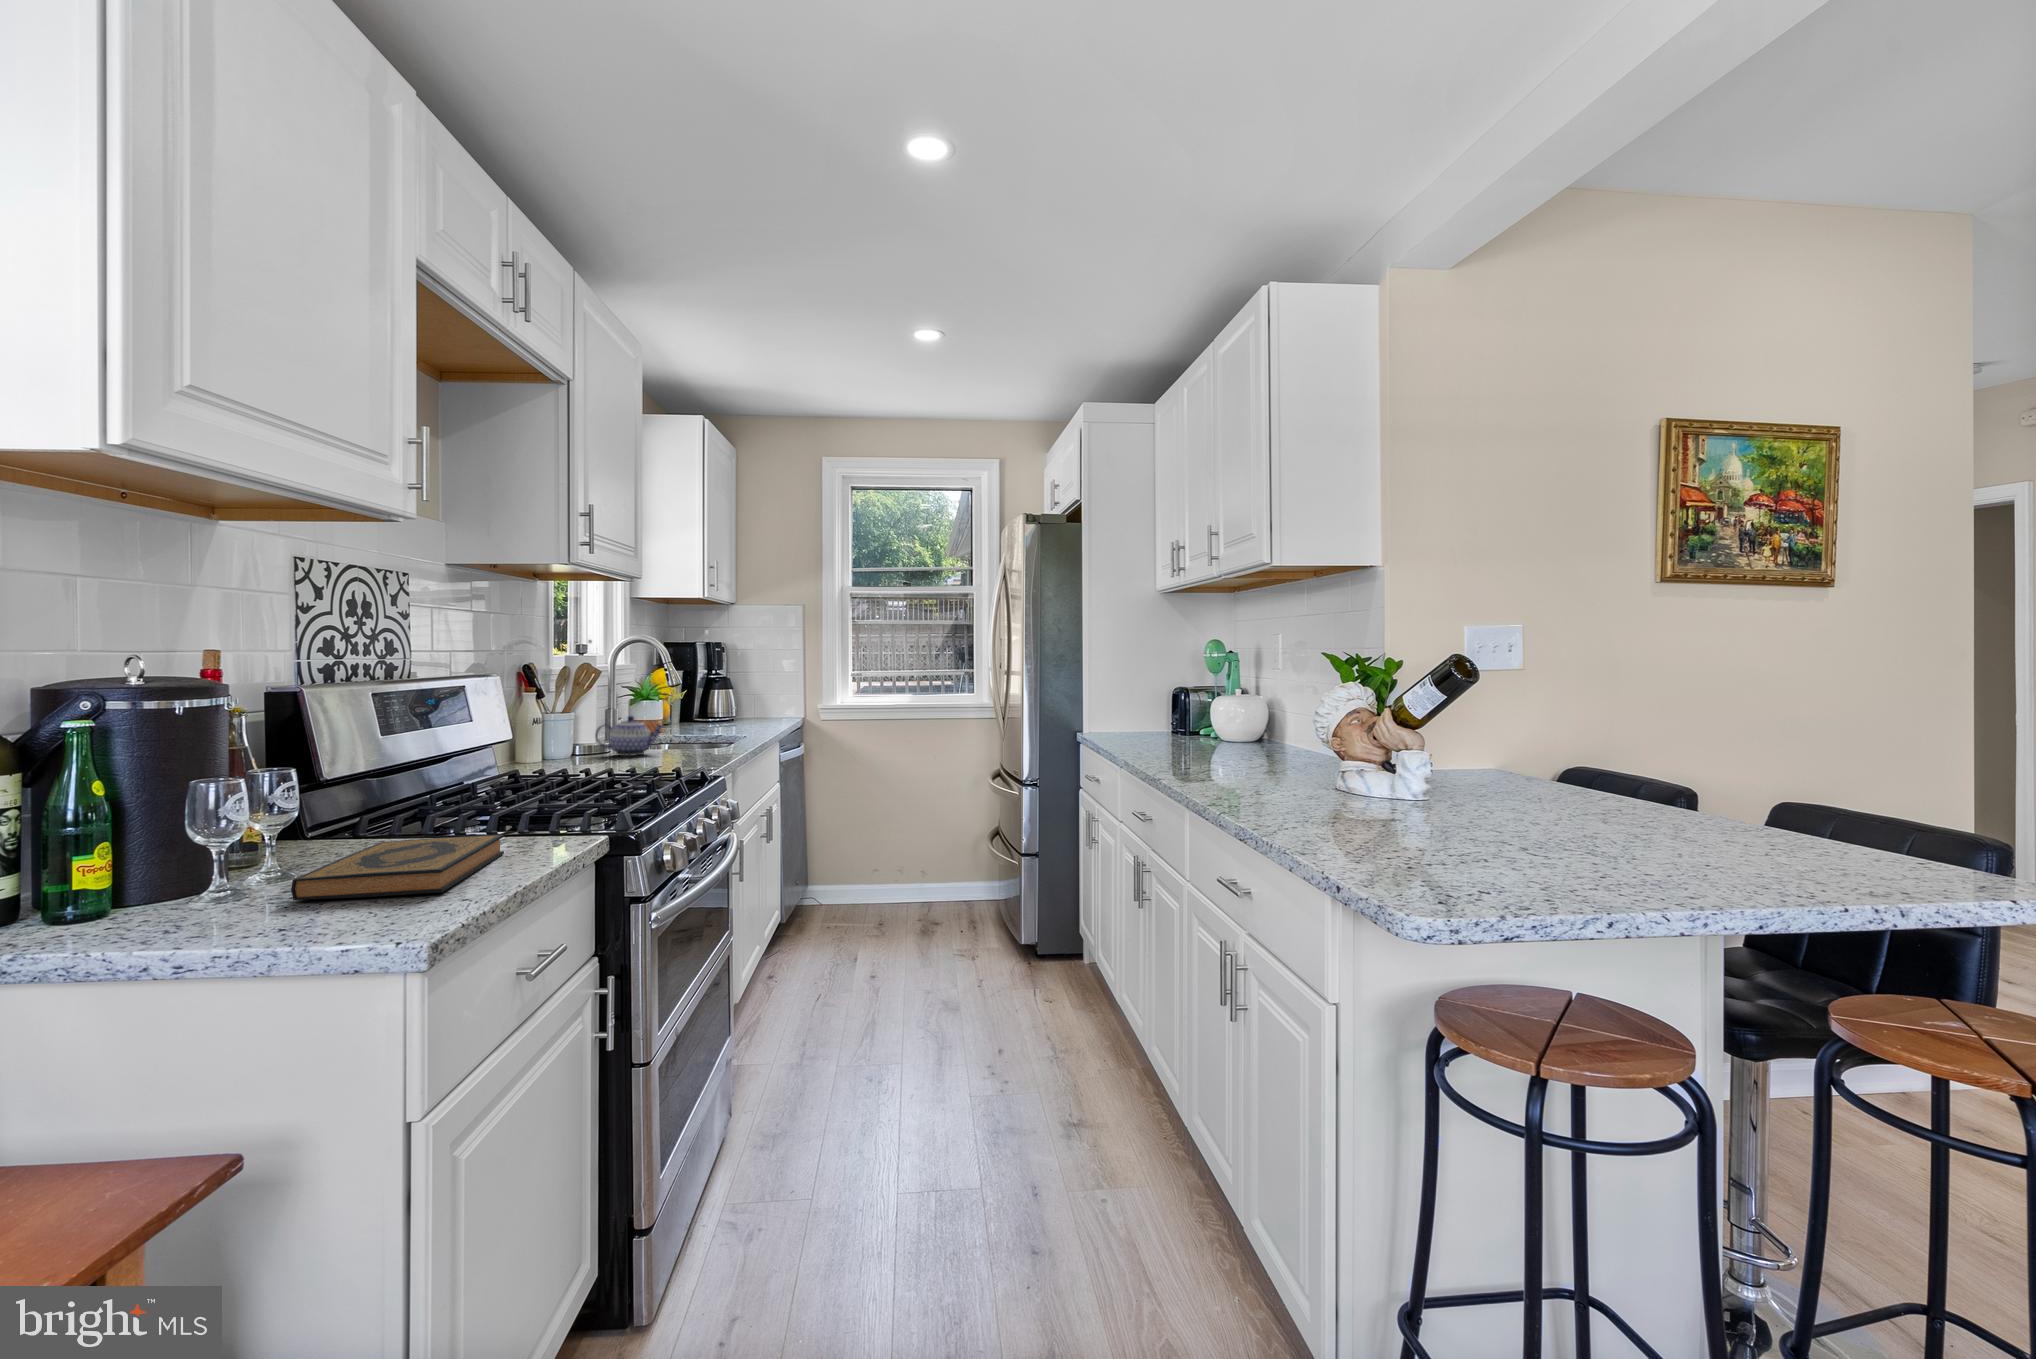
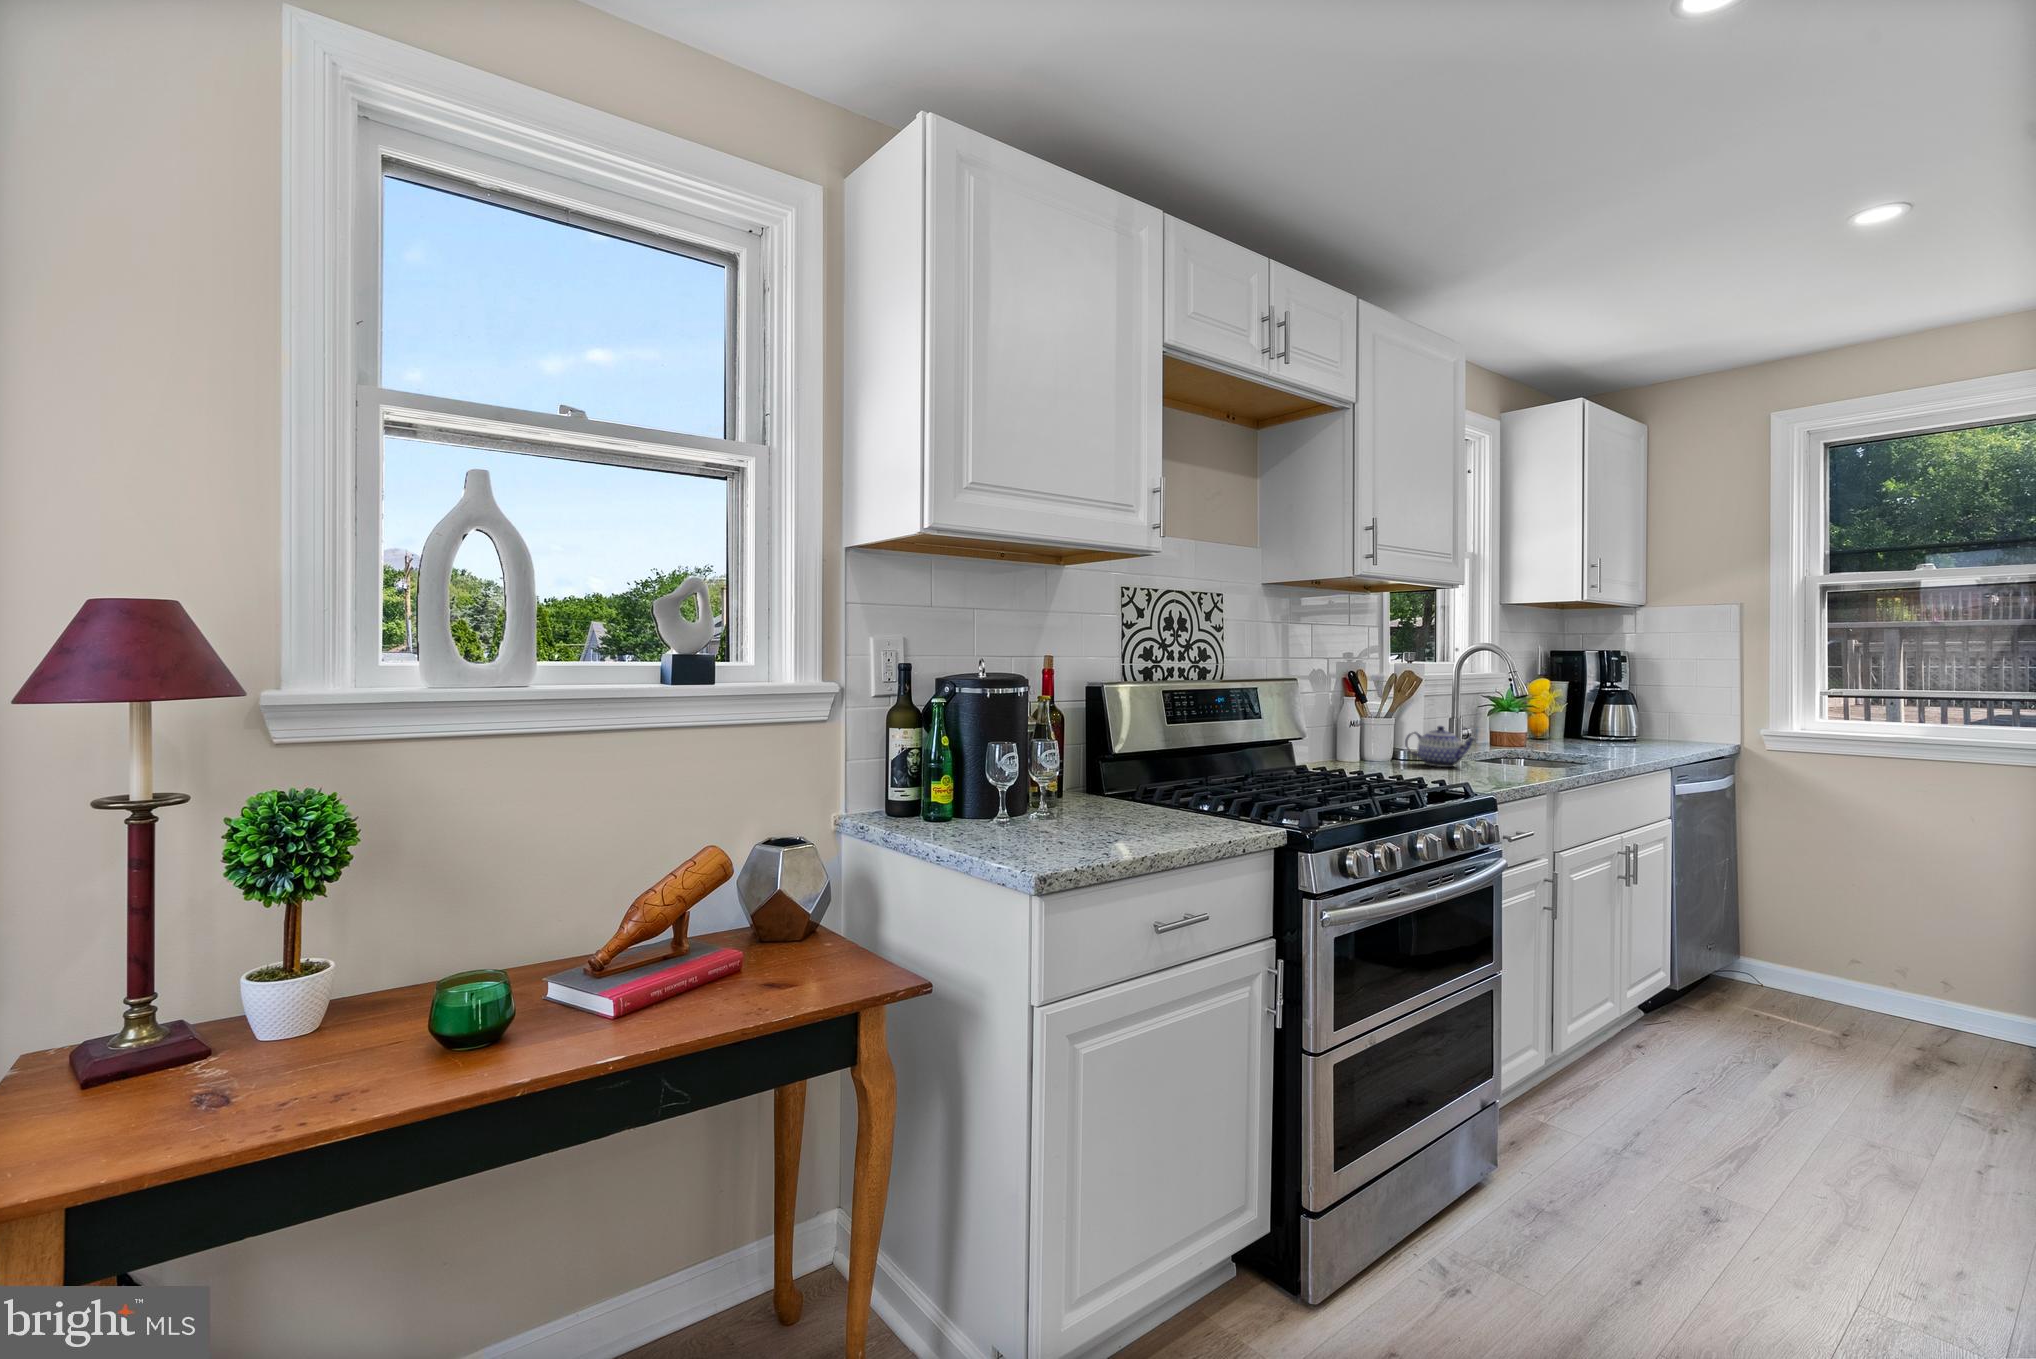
hardback book: present [291,835,504,900] -> none [987,810,1158,860]

